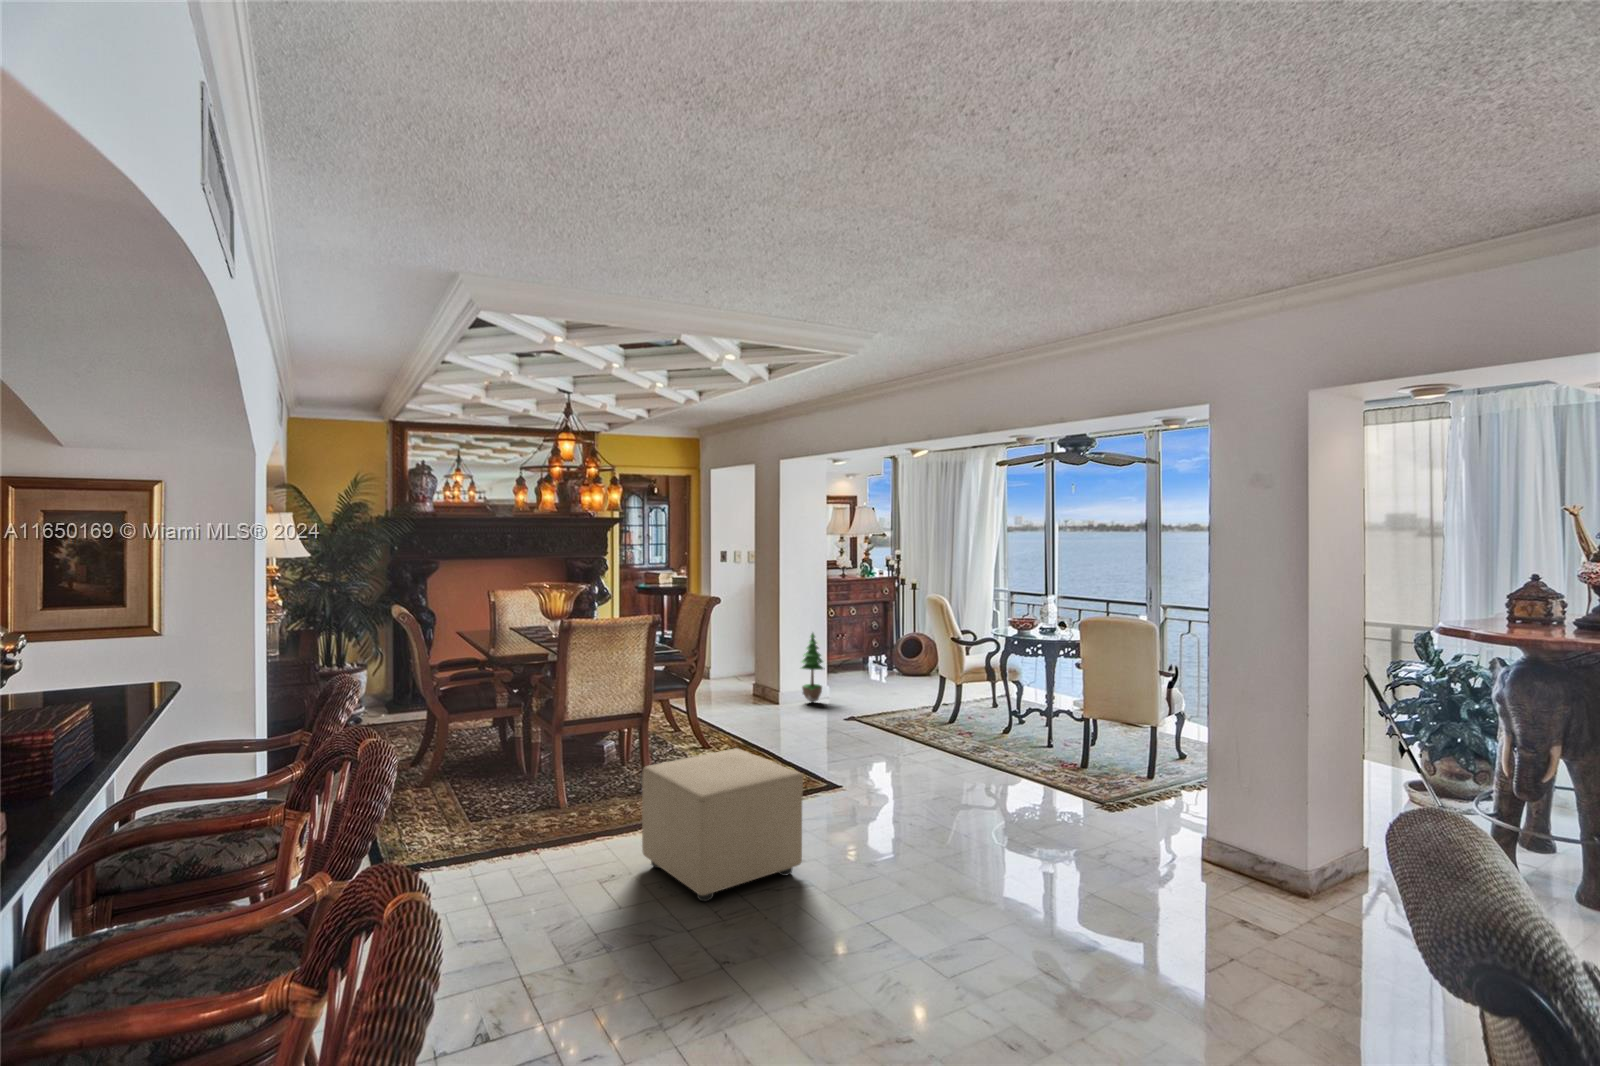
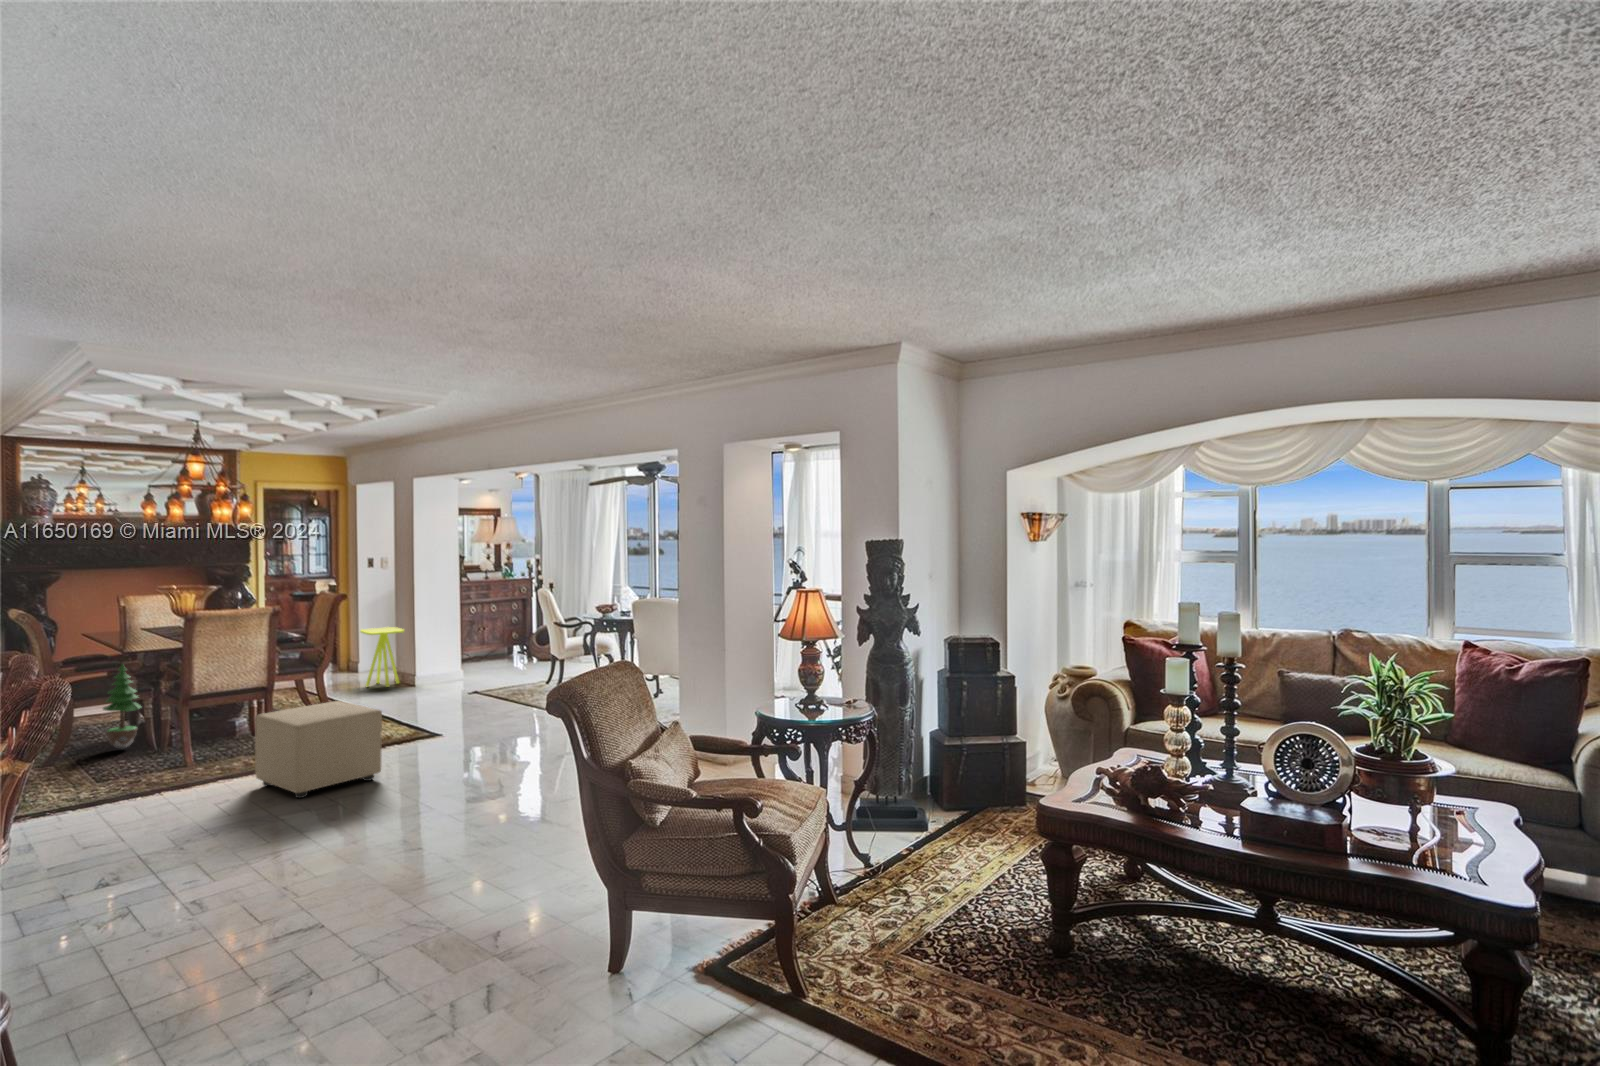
side table: none [721,633,768,704] -> present [360,627,404,687]
potted tree: present [802,633,823,703] -> present [103,664,141,750]

